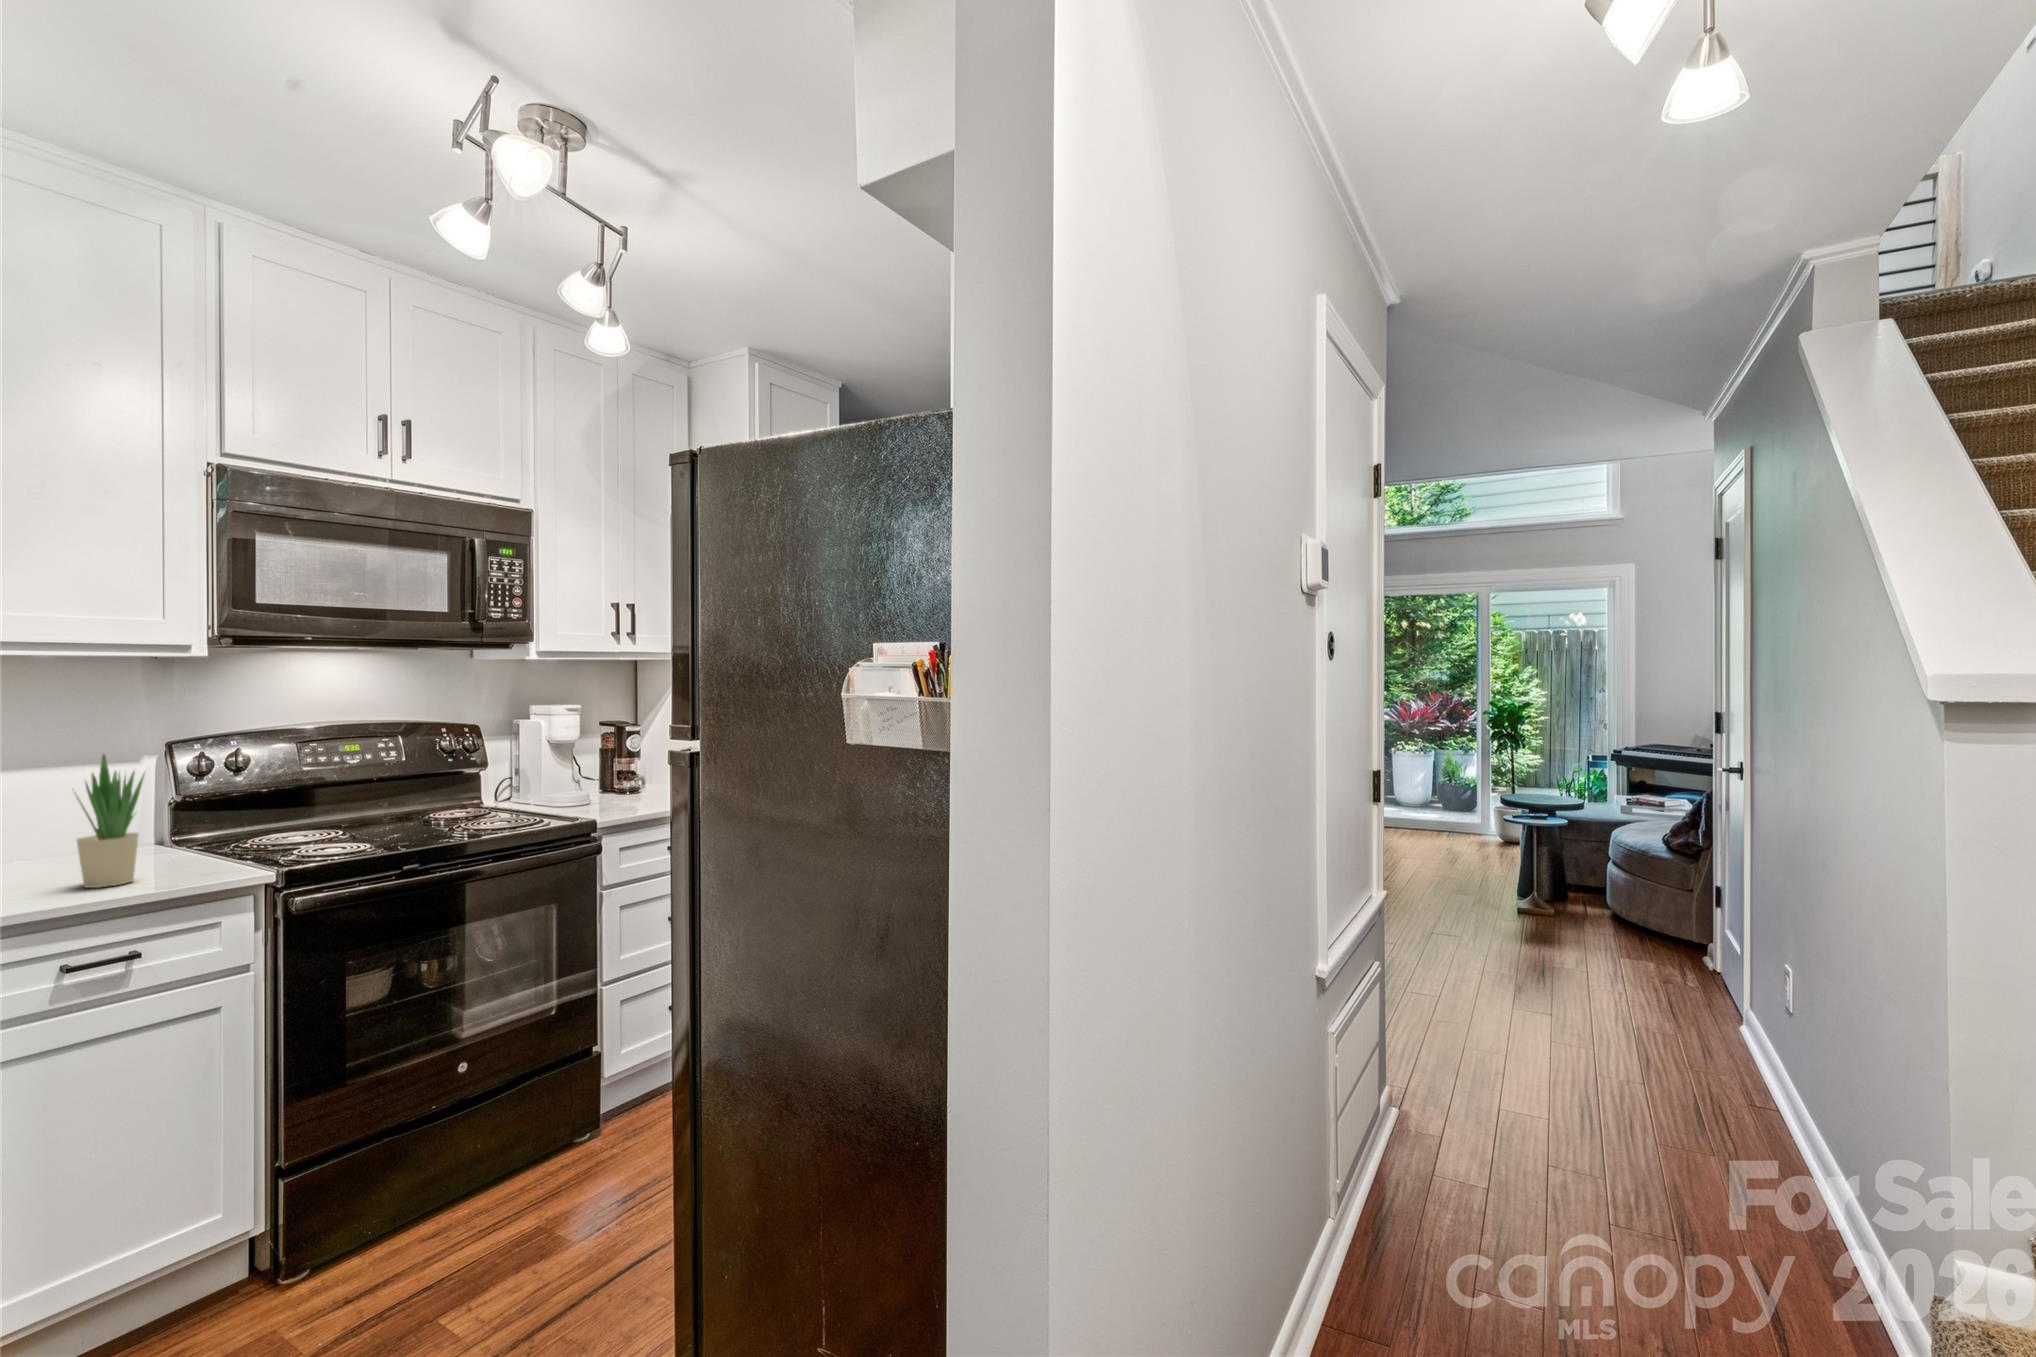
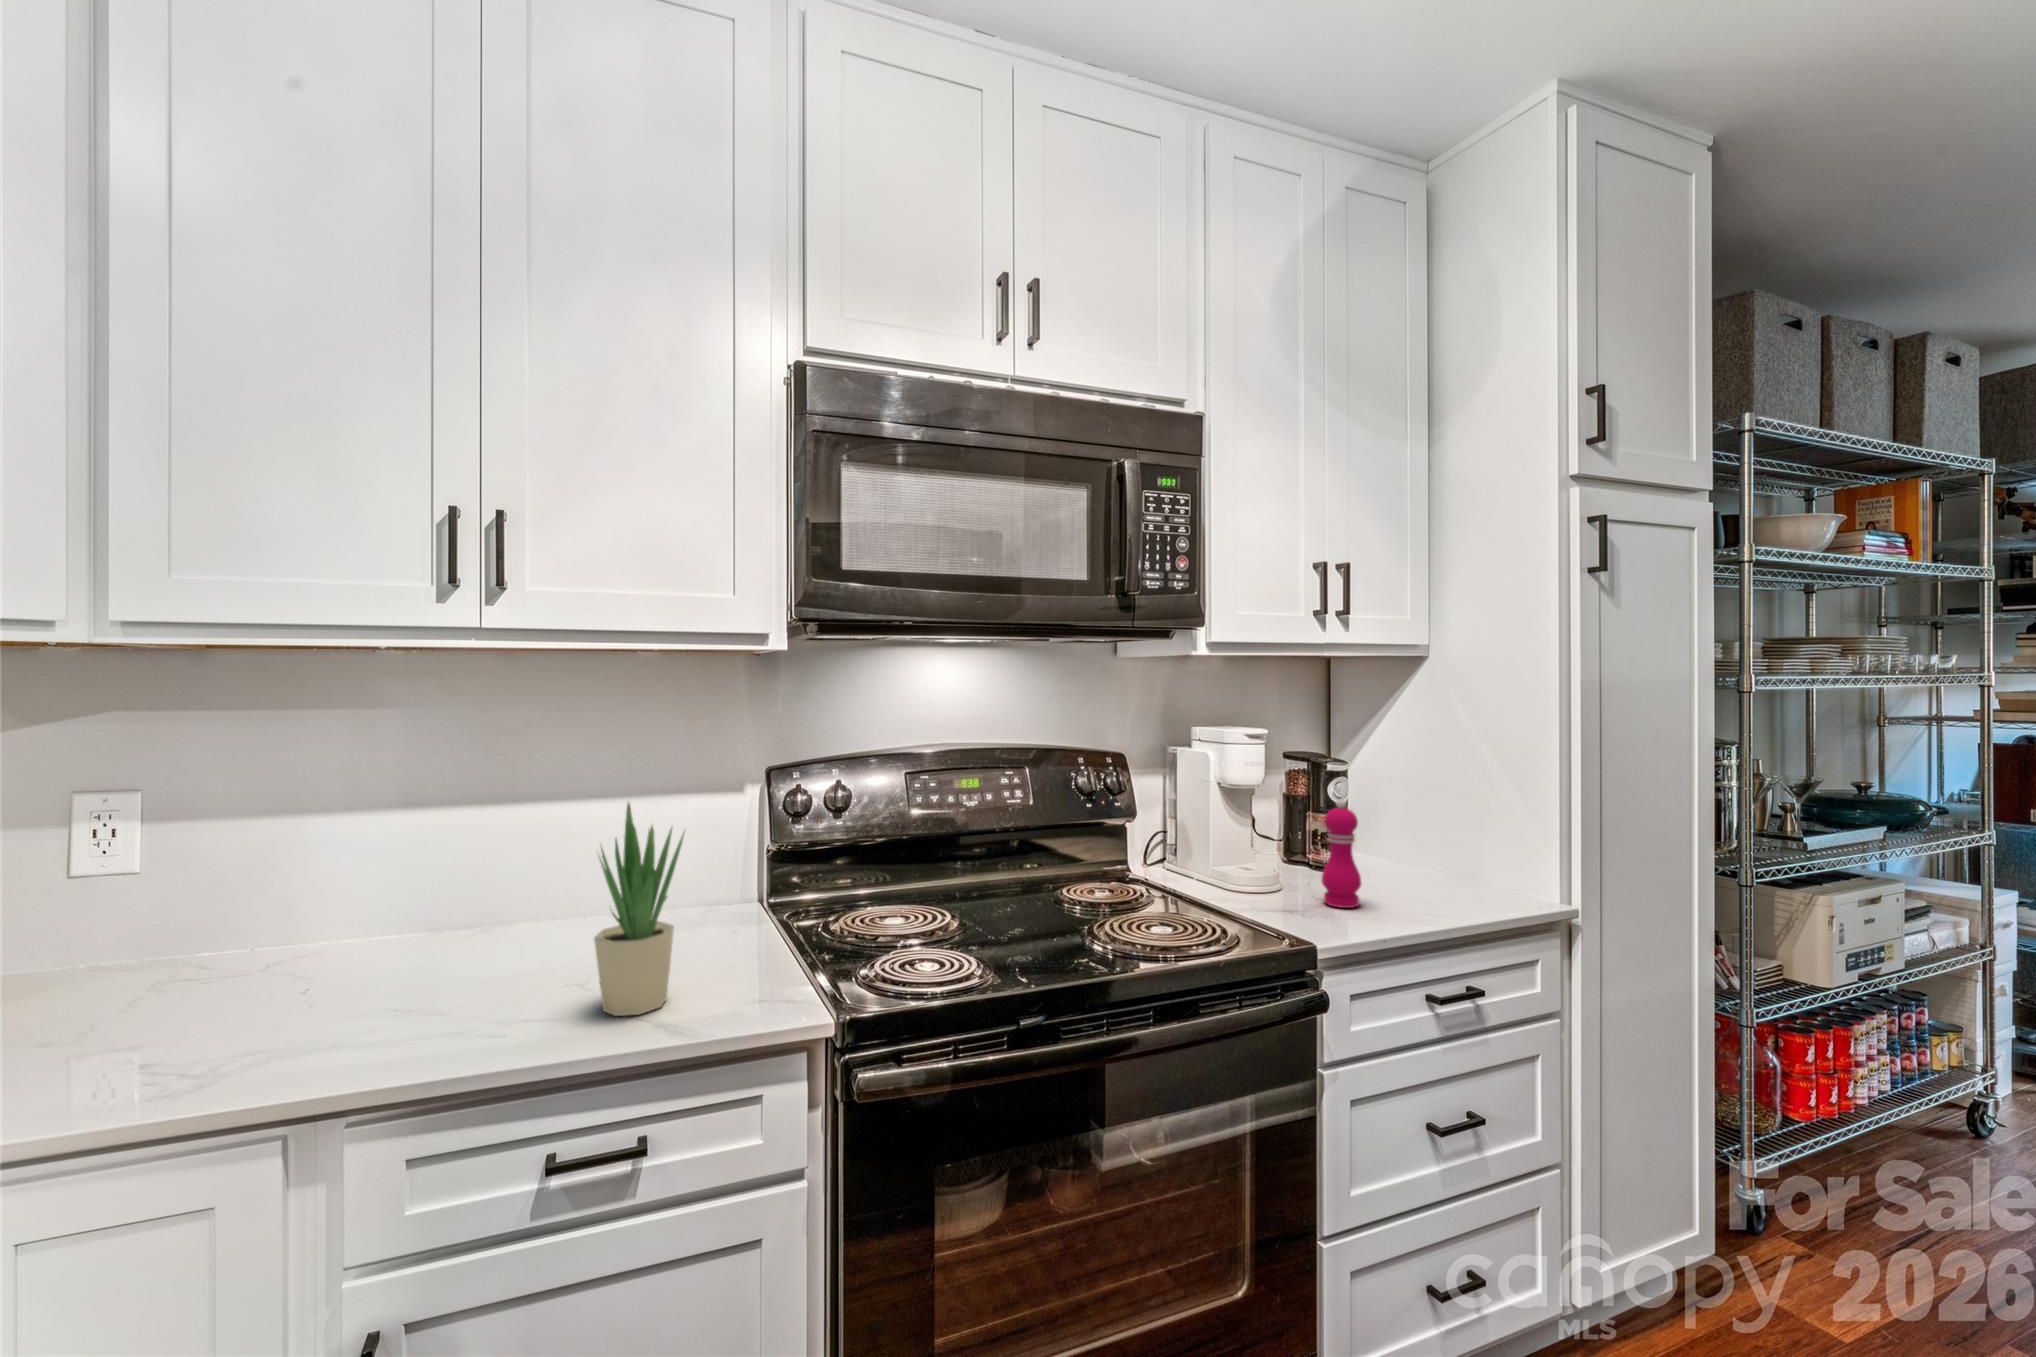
pepper mill: none [611,744,635,806] -> present [1322,800,1361,908]

